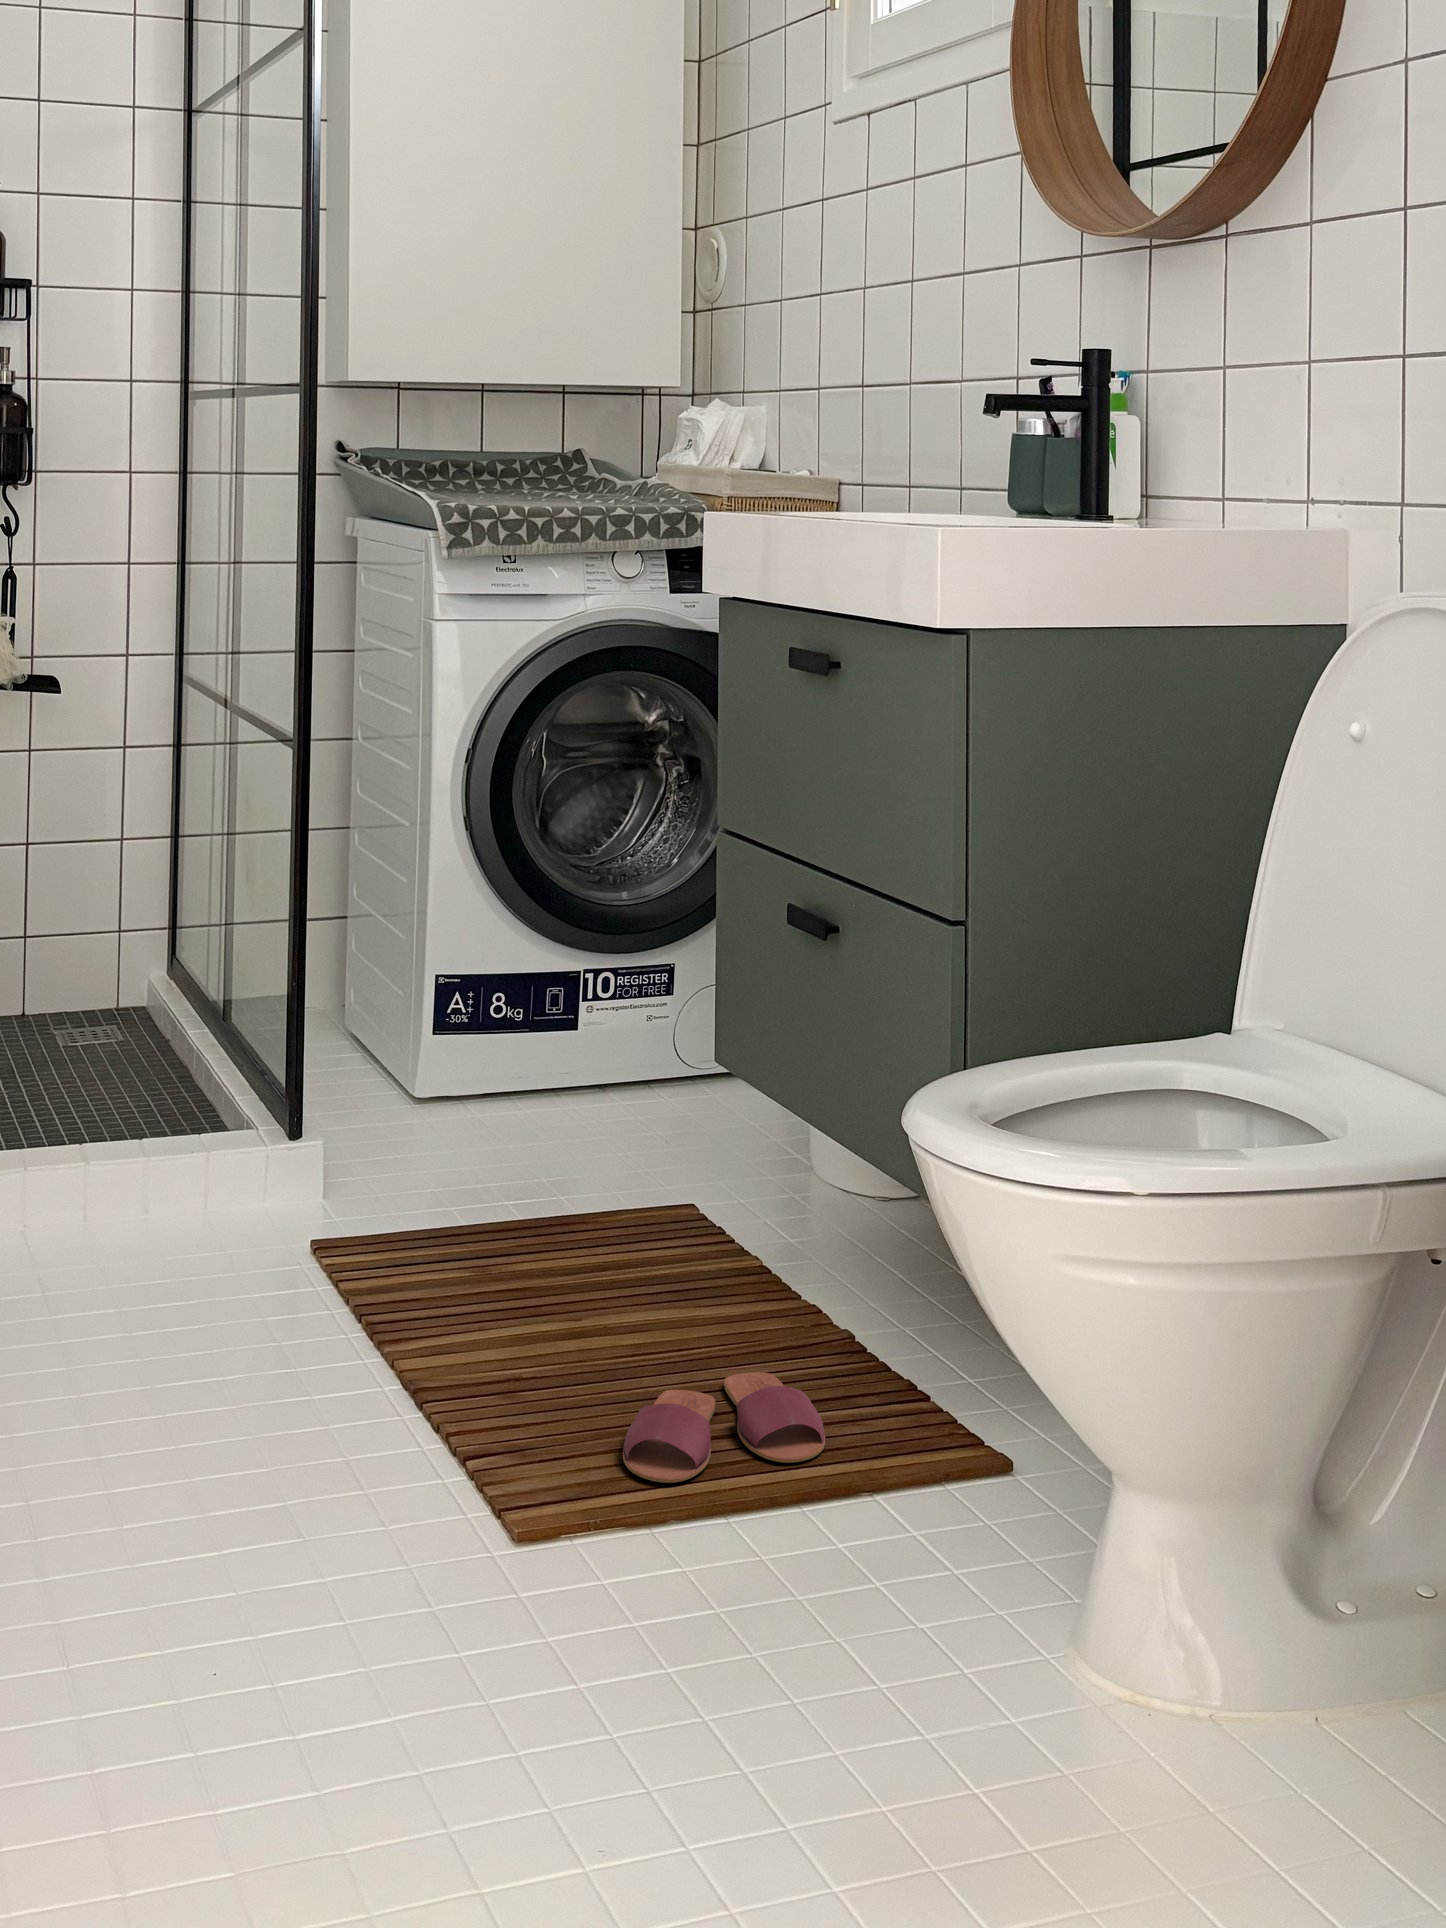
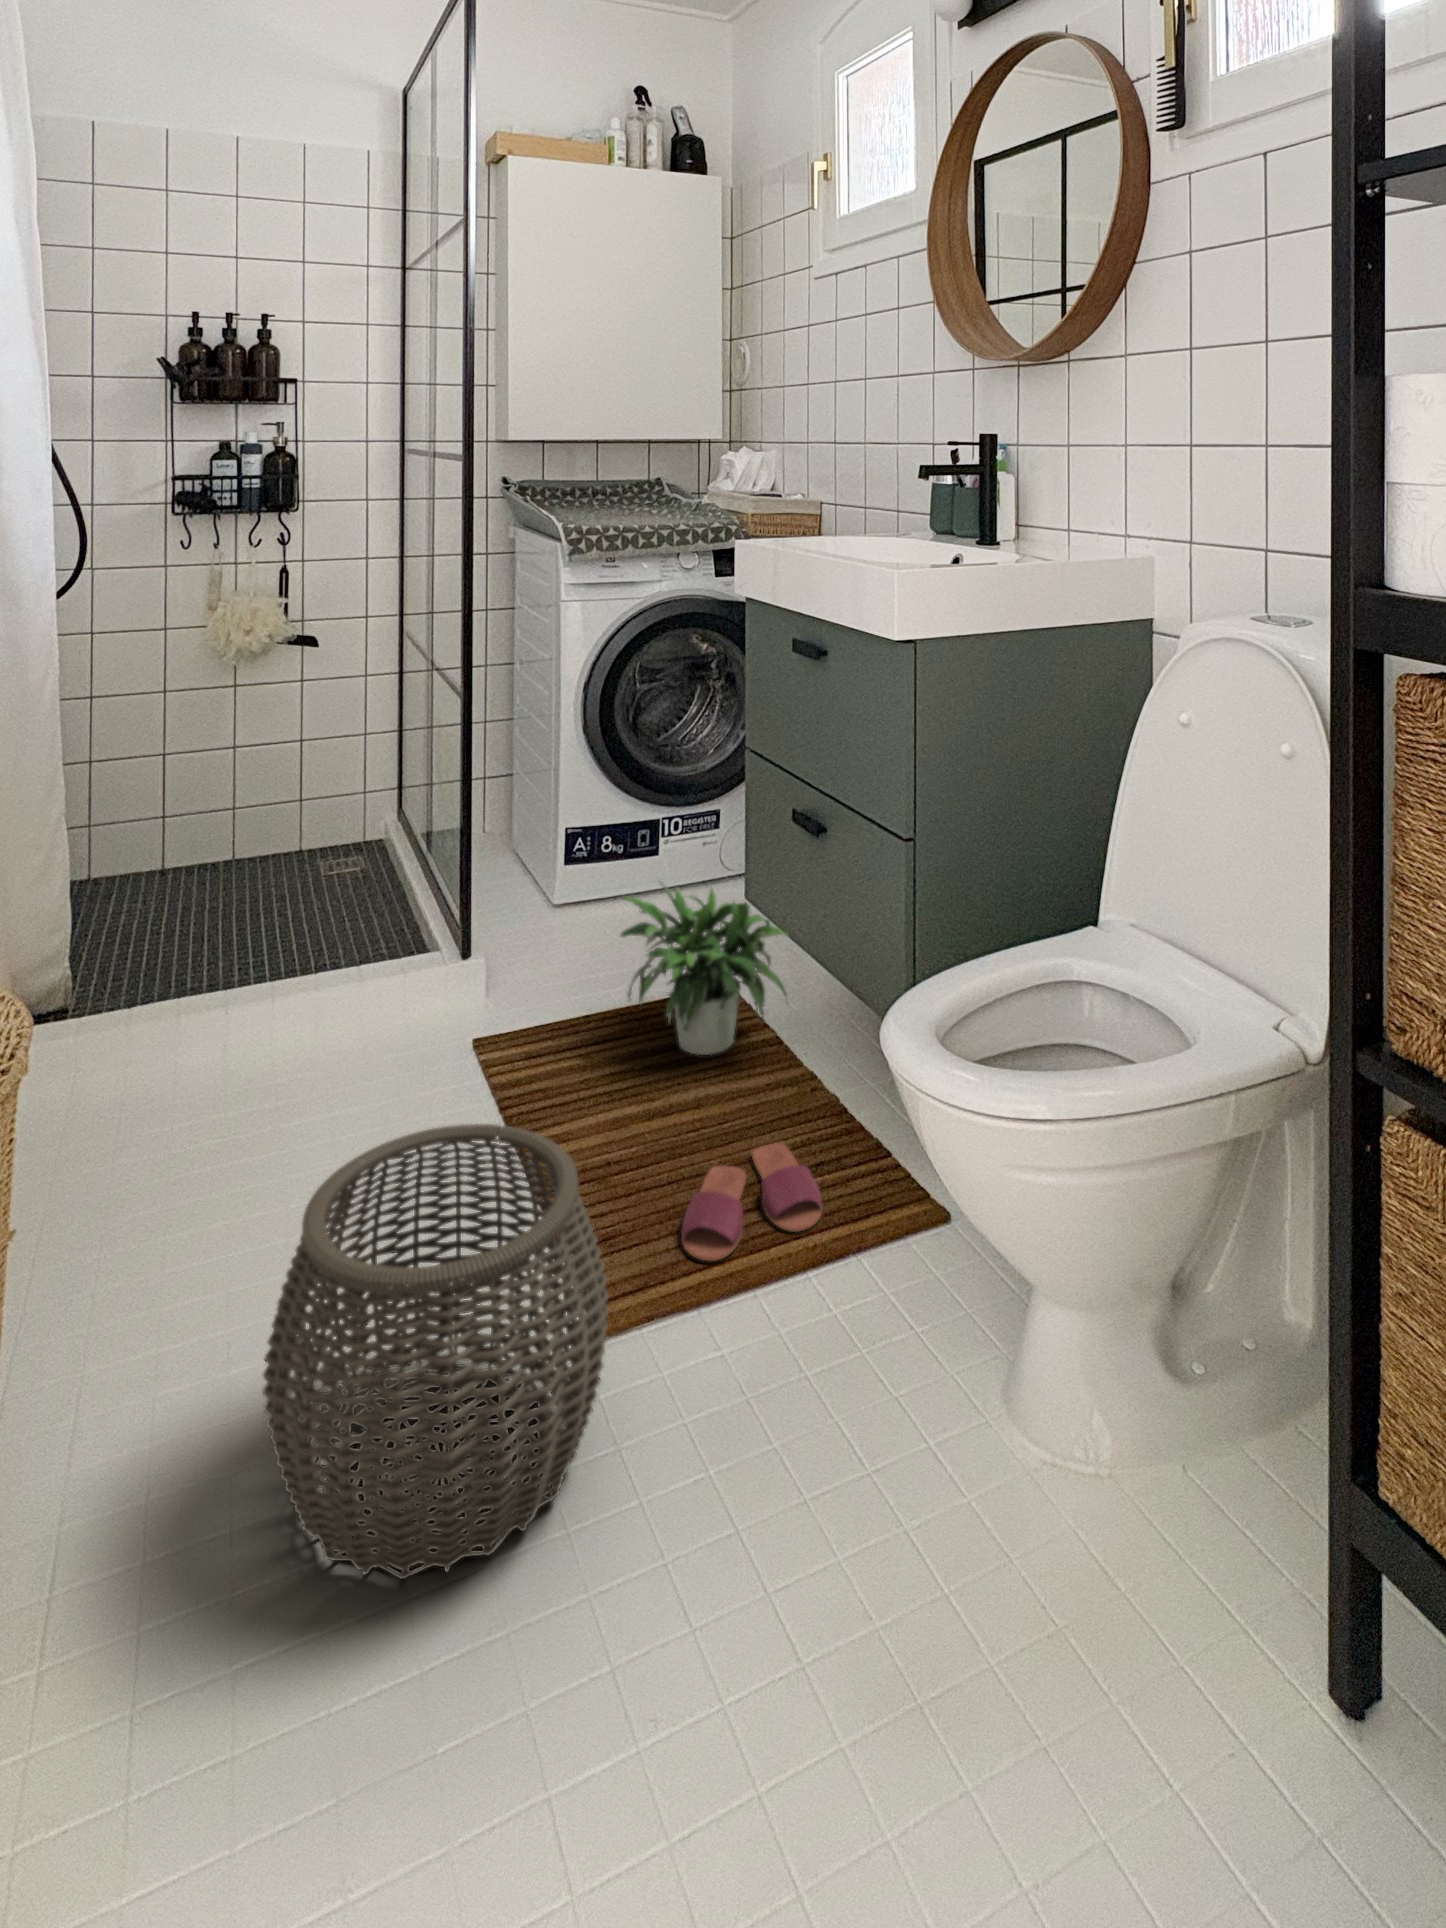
potted plant: none [475,1020,783,1277] -> present [590,884,787,1055]
woven basket: none [102,1226,534,1723] -> present [263,1124,609,1579]

